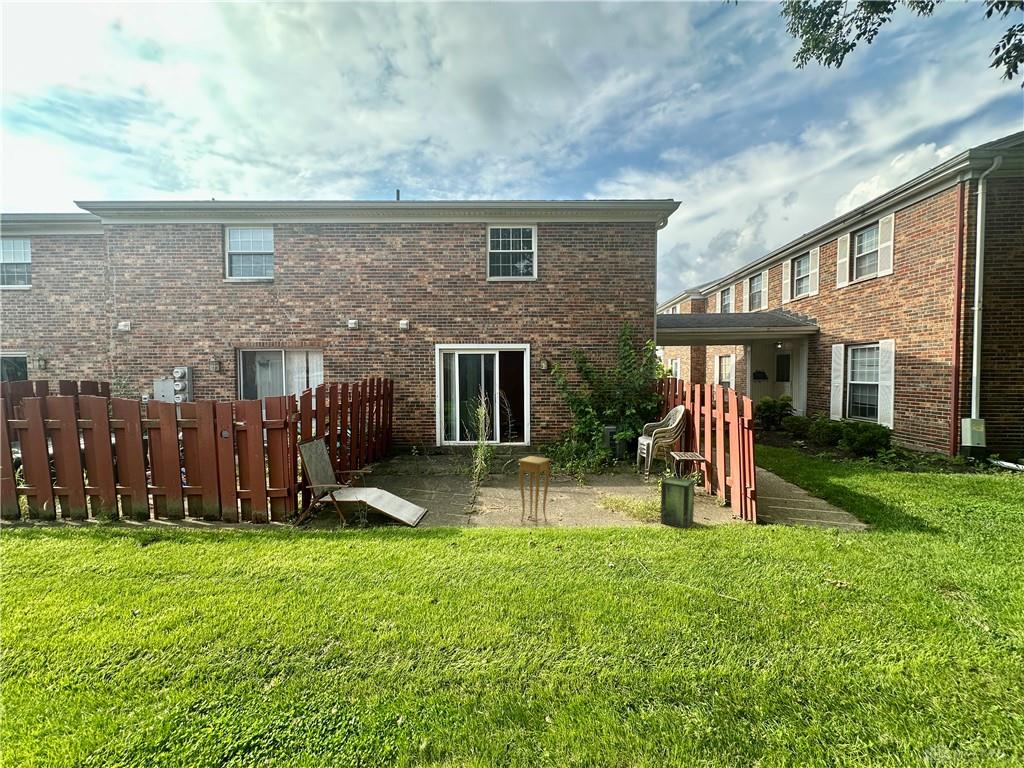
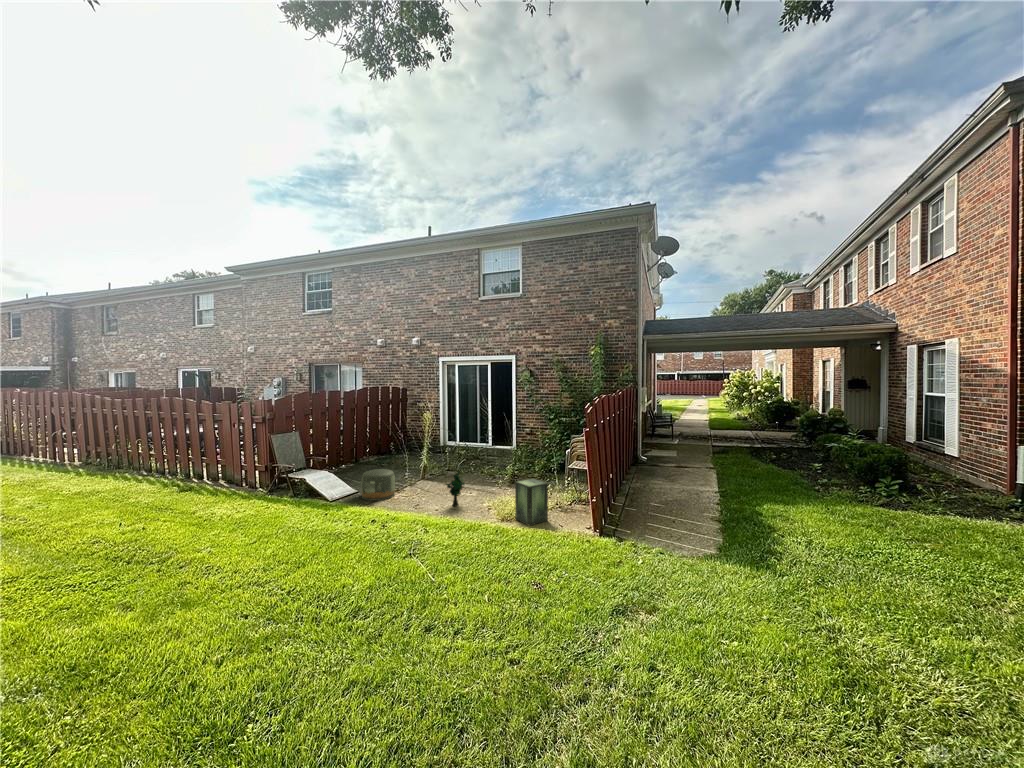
side table: present [518,456,551,525] -> none [406,453,433,510]
decorative plant: none [561,475,581,516] -> present [446,471,465,506]
pouf: none [442,479,482,520] -> present [361,469,395,501]

